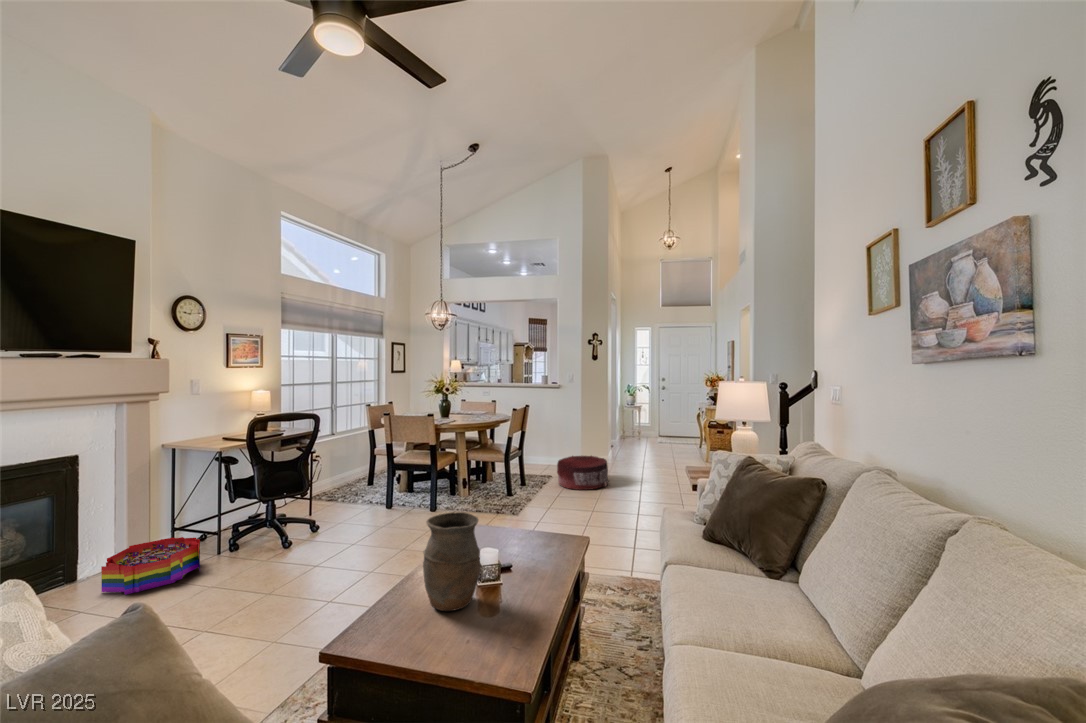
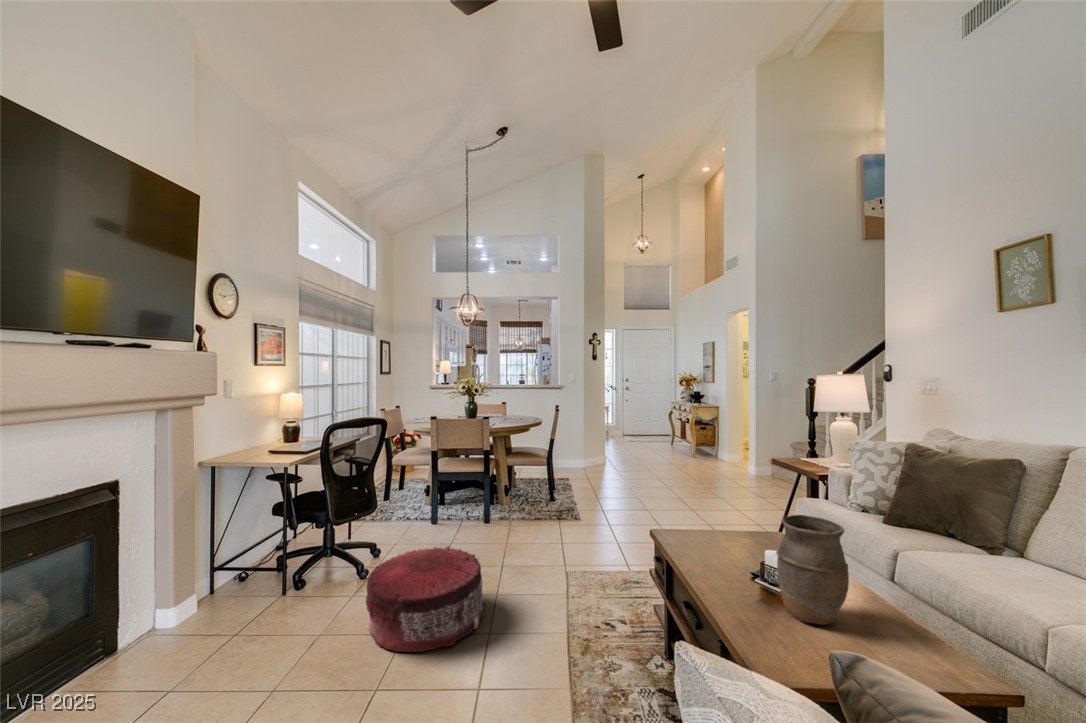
pouf: present [557,456,609,490] -> present [365,547,485,652]
storage bin: present [101,537,200,595] -> none [161,577,285,665]

